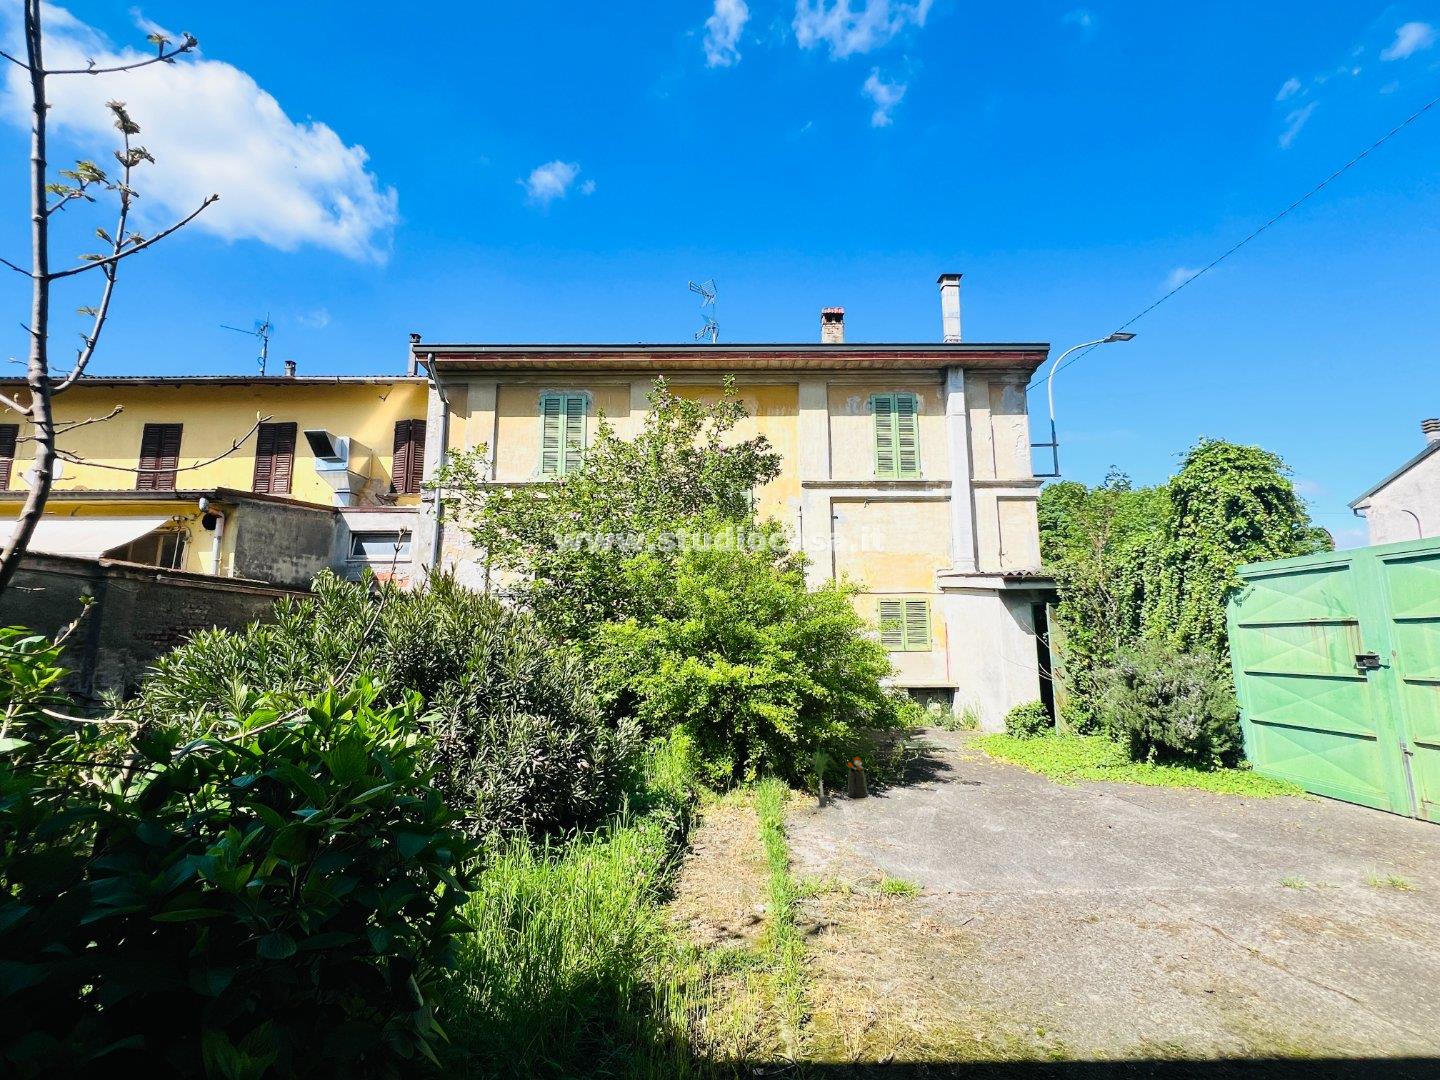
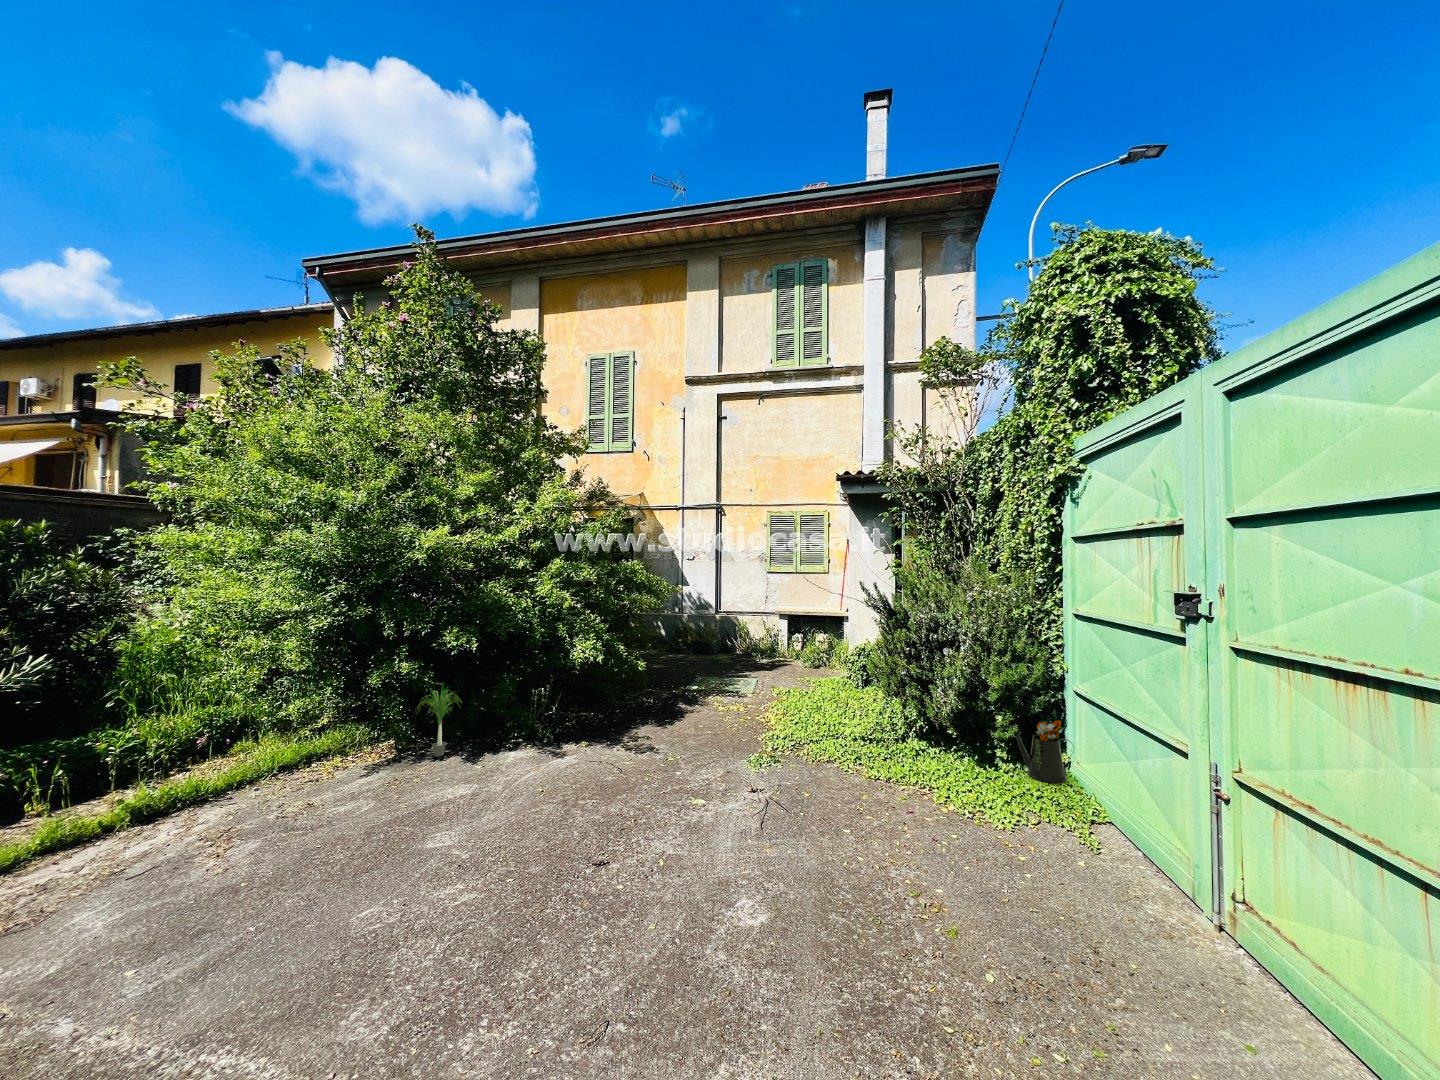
watering can: present [847,757,868,798] -> present [1016,720,1074,783]

